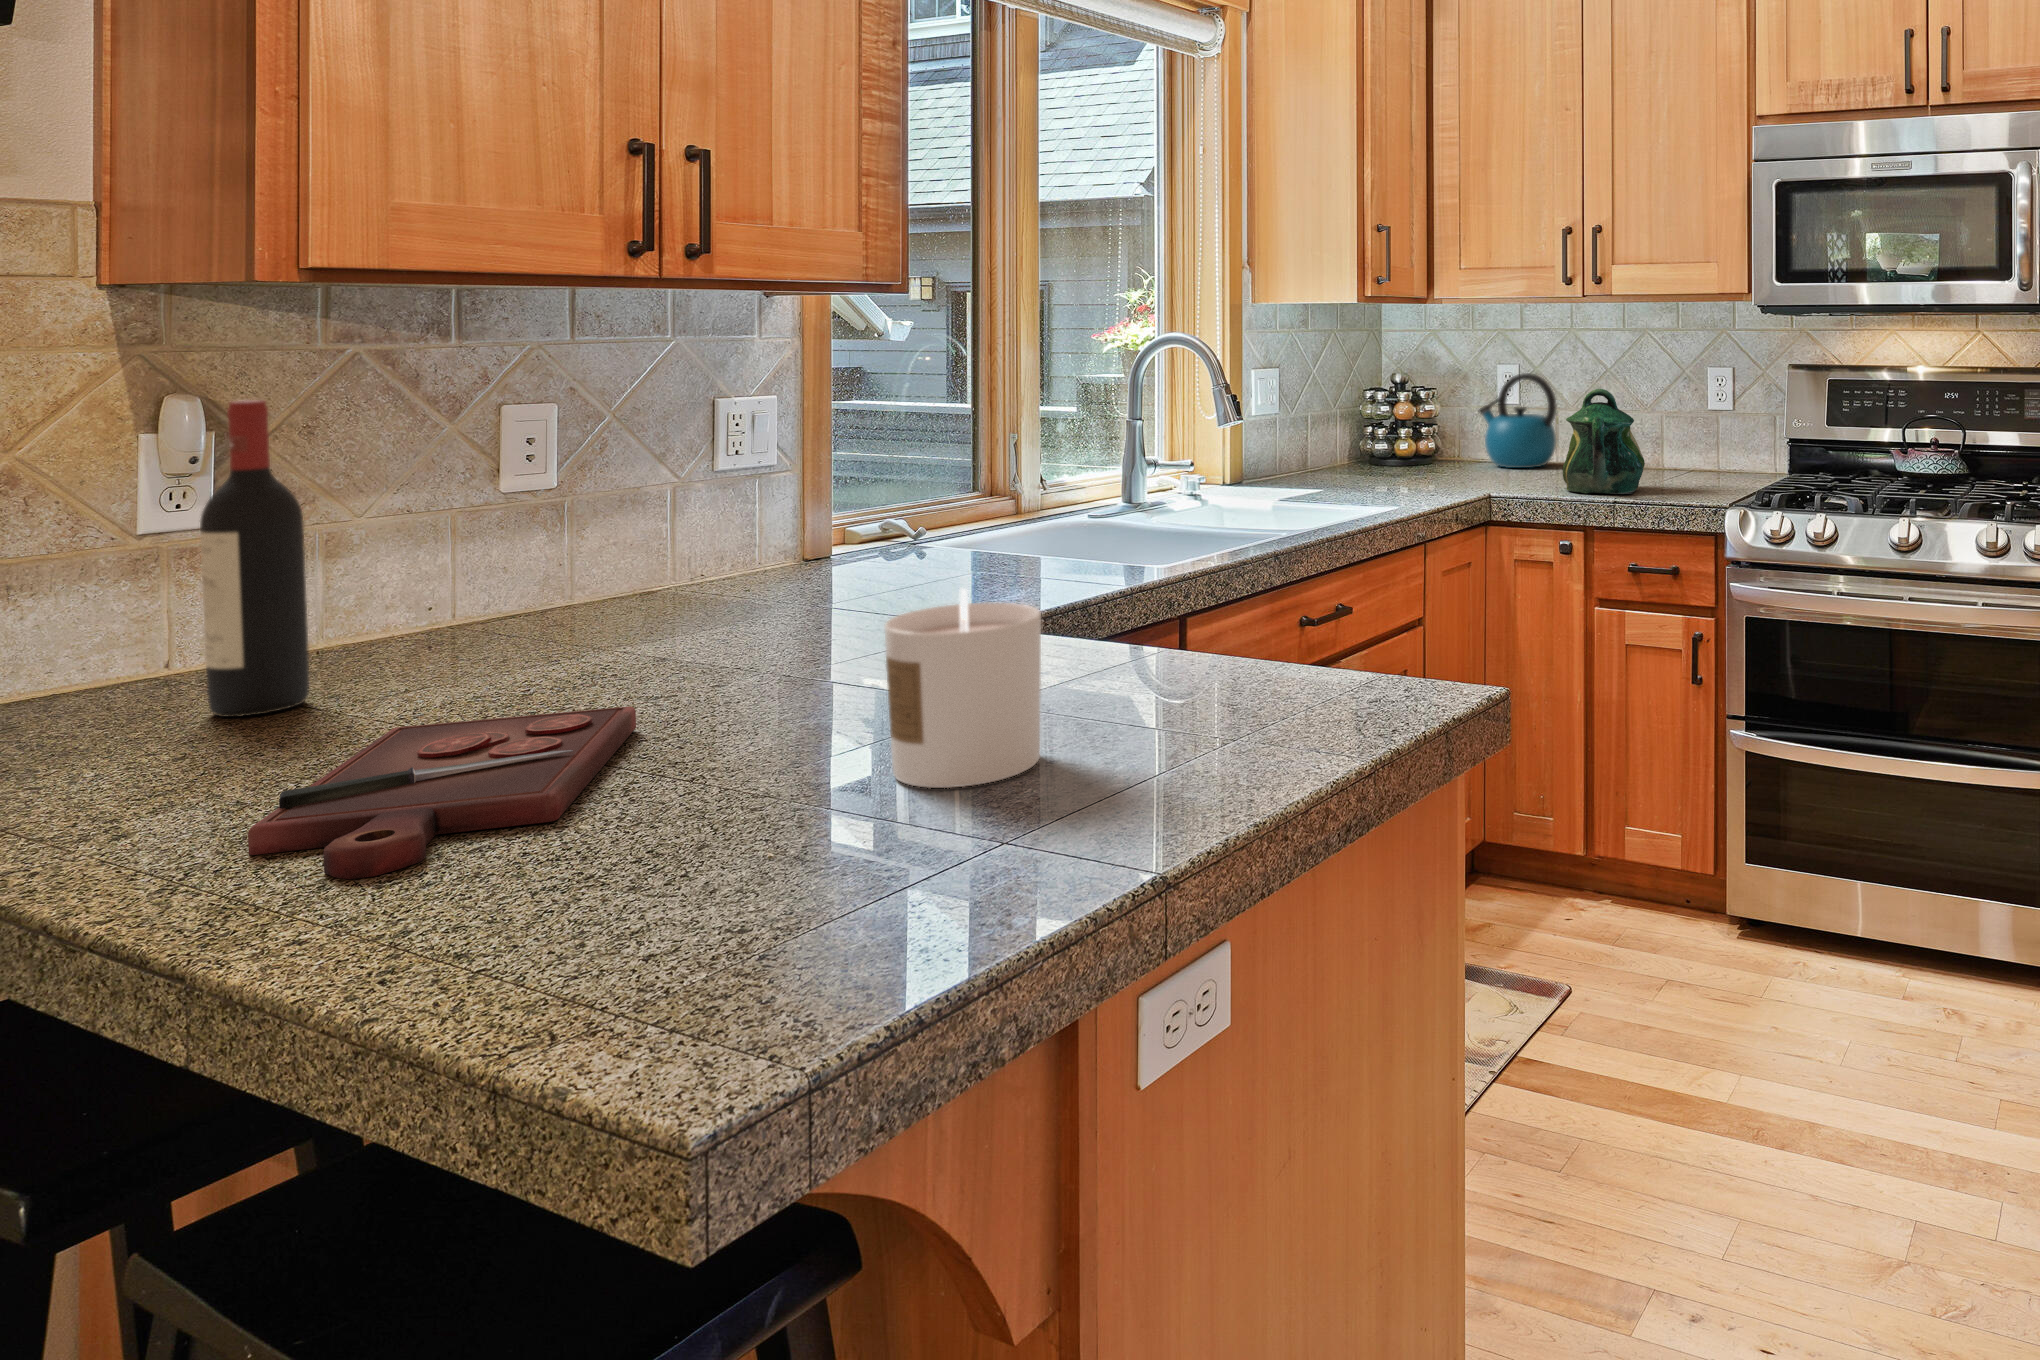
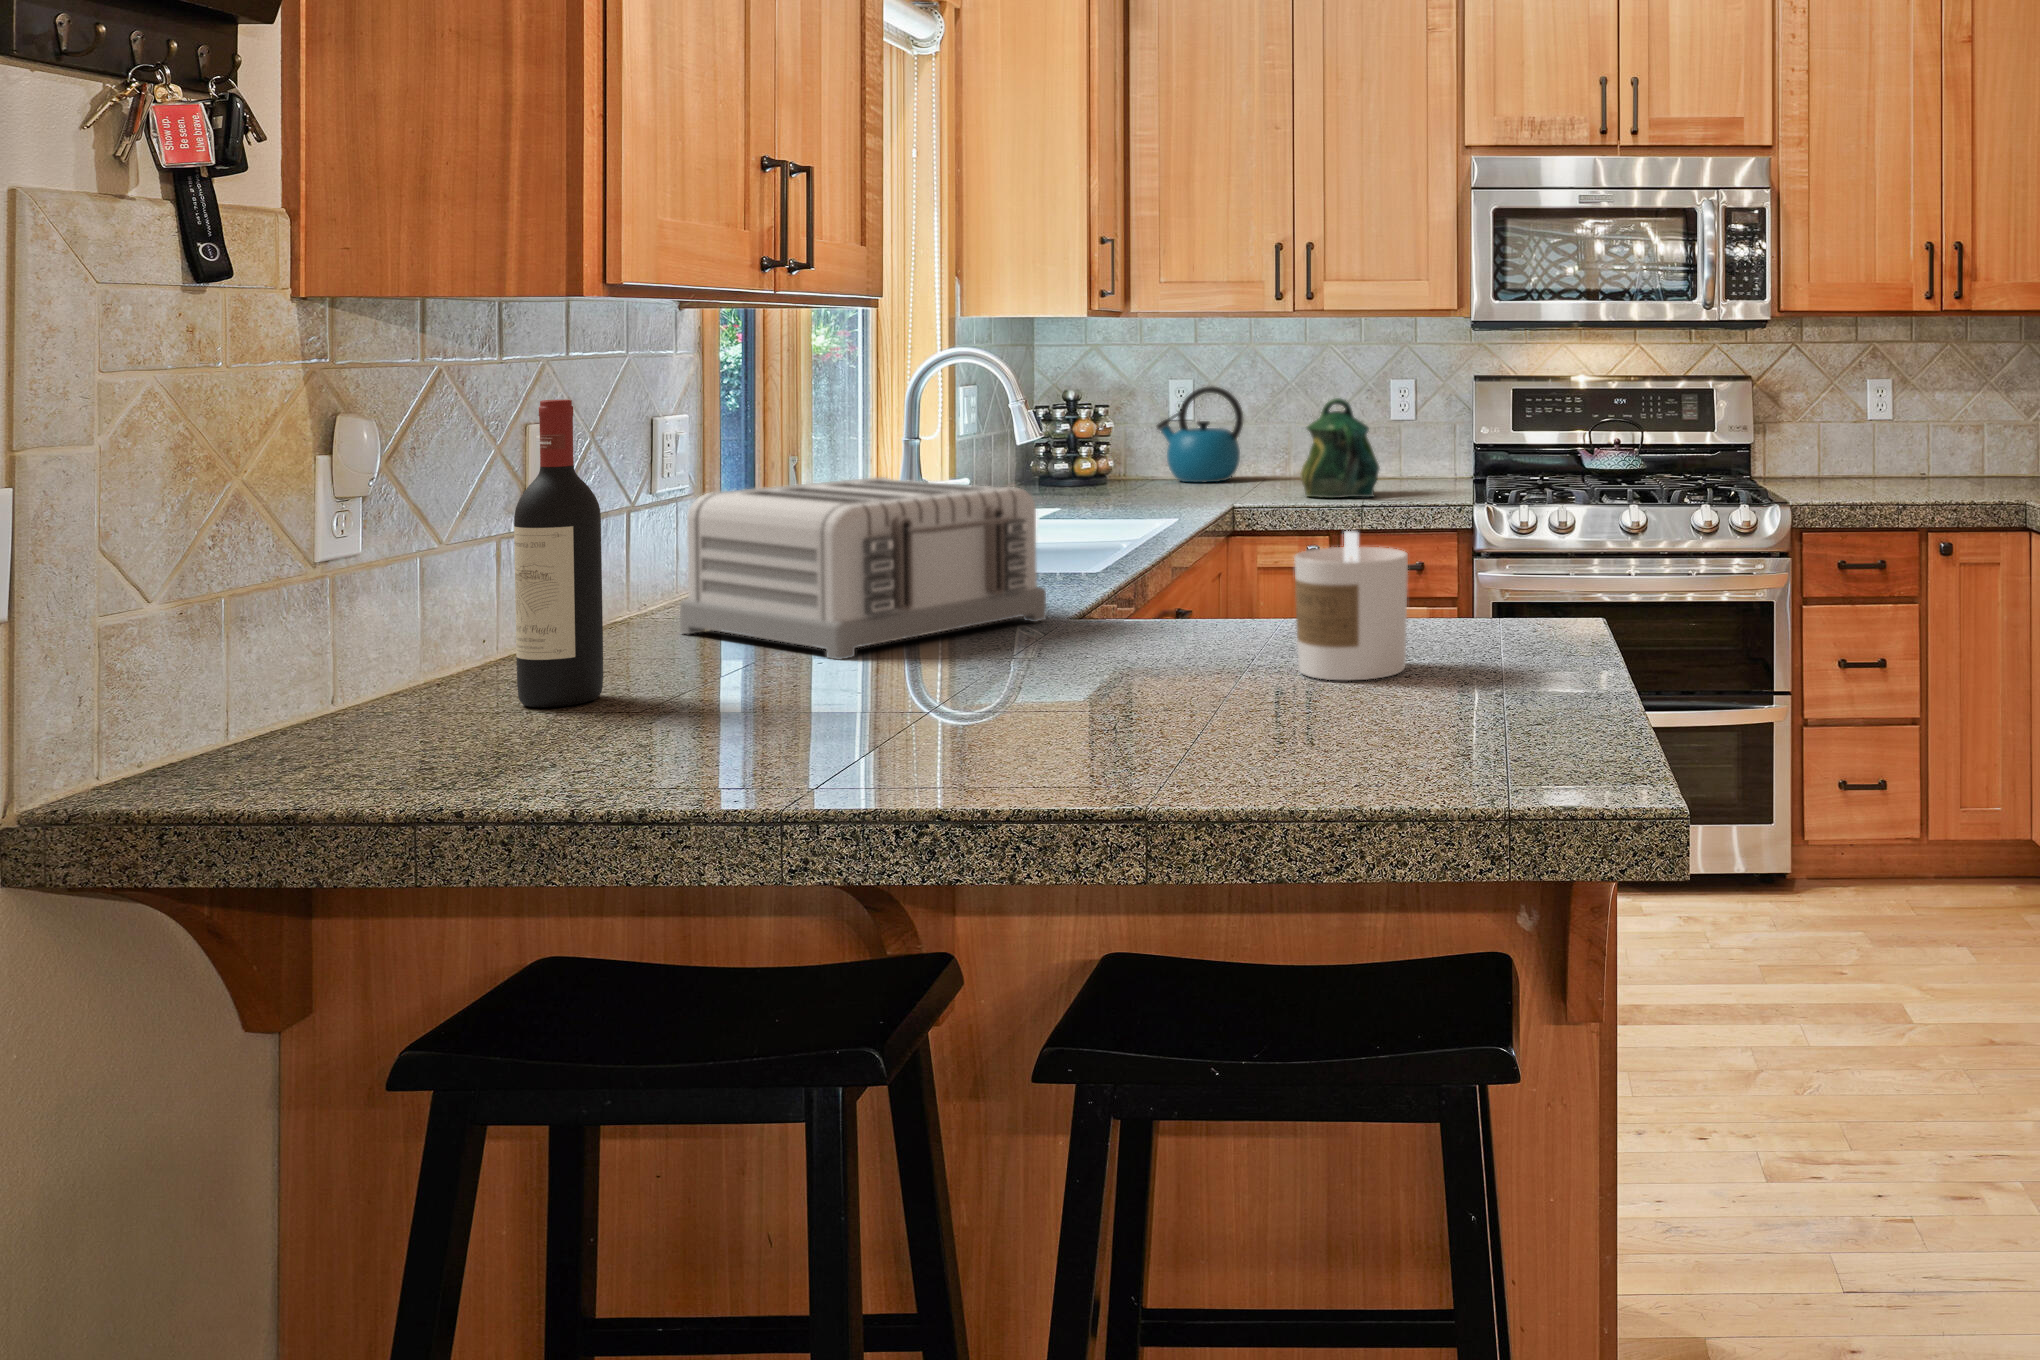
toaster: none [606,474,915,678] -> present [680,477,1046,659]
cutting board: present [248,706,636,879] -> none [828,659,1136,752]

